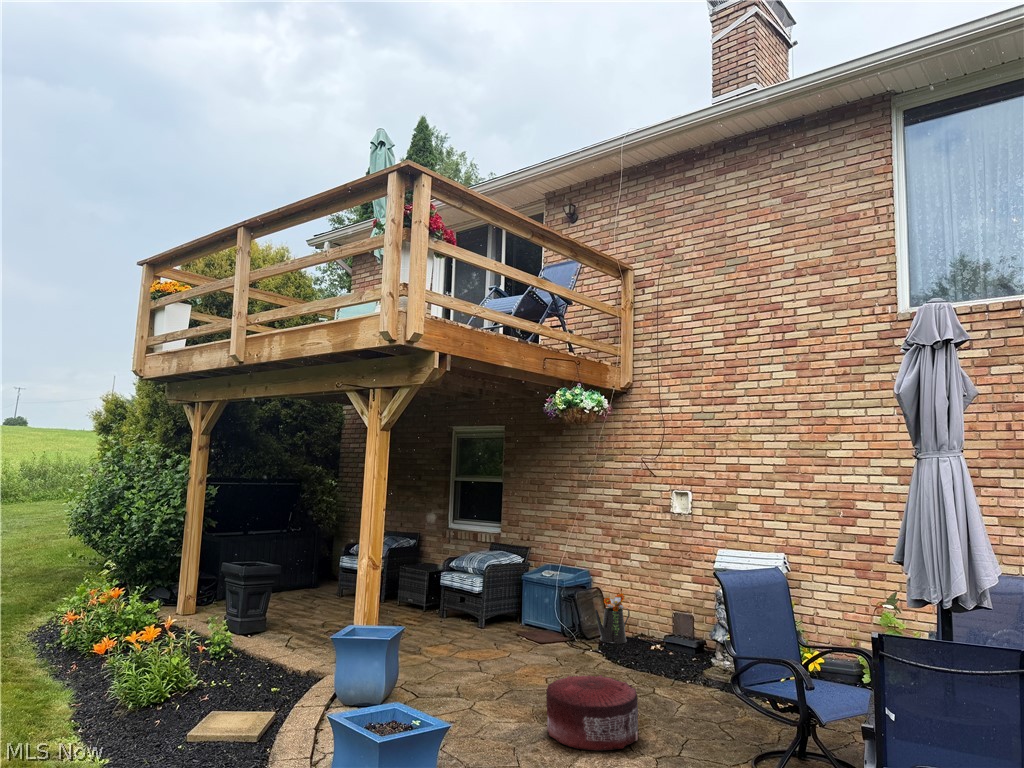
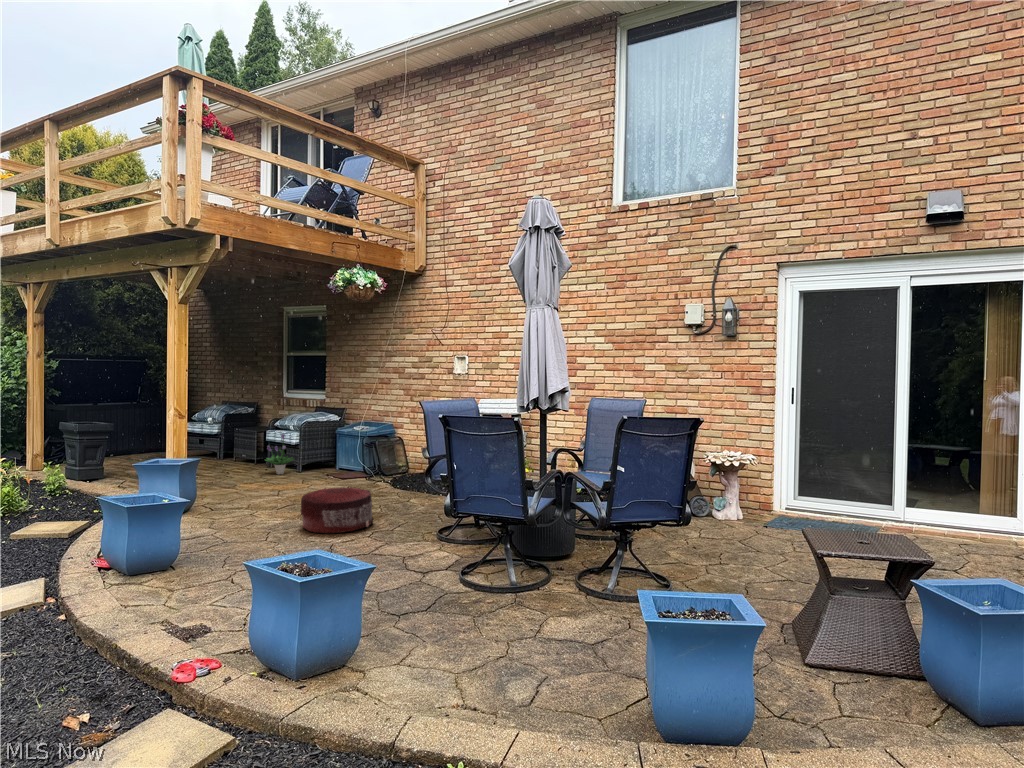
potted plant: none [441,578,475,628] -> present [265,434,294,474]
watering can: present [595,593,629,644] -> none [390,439,421,478]

